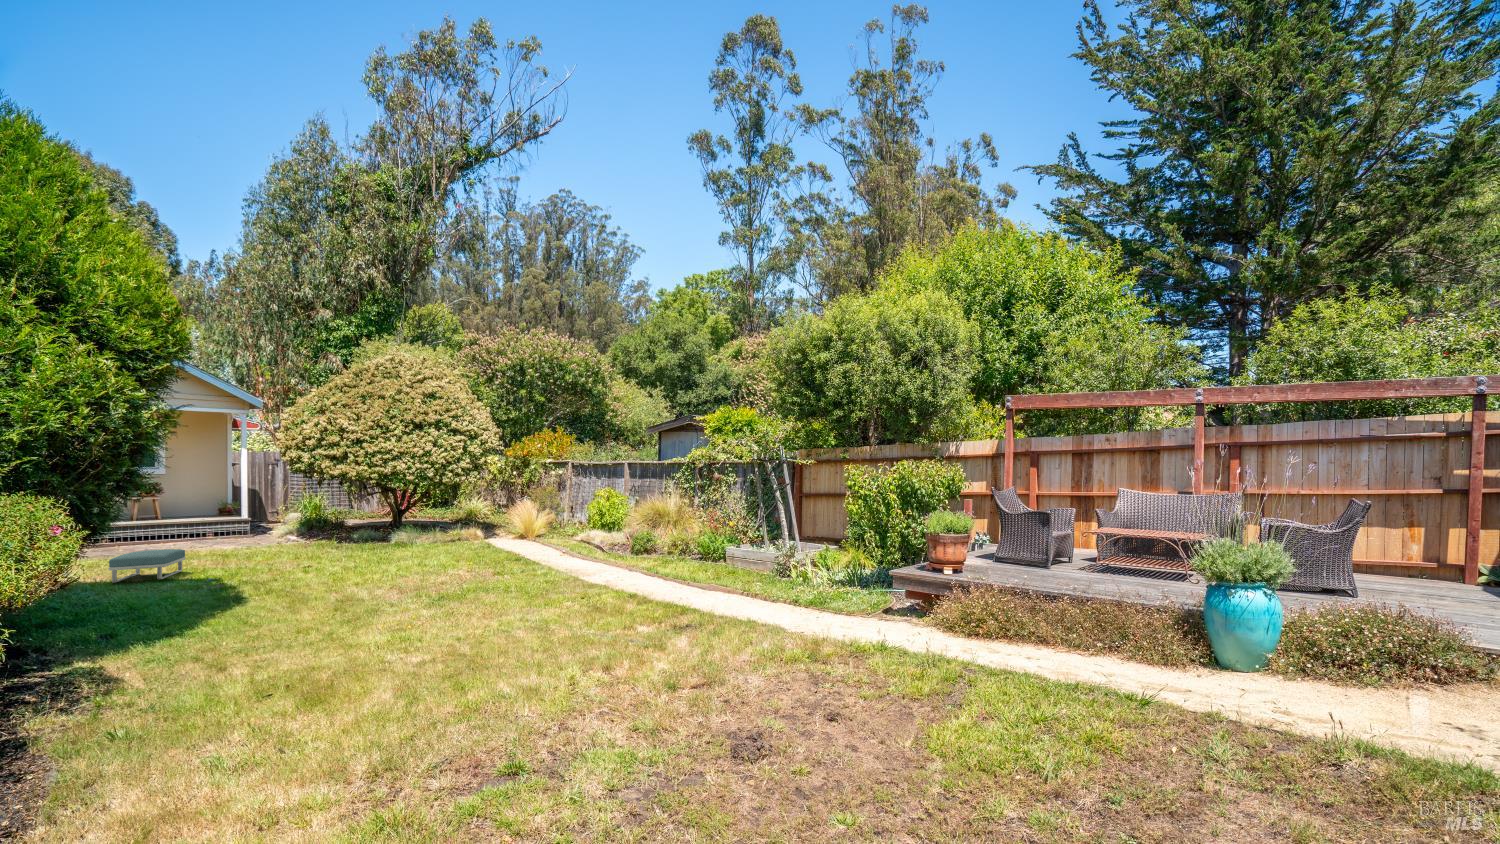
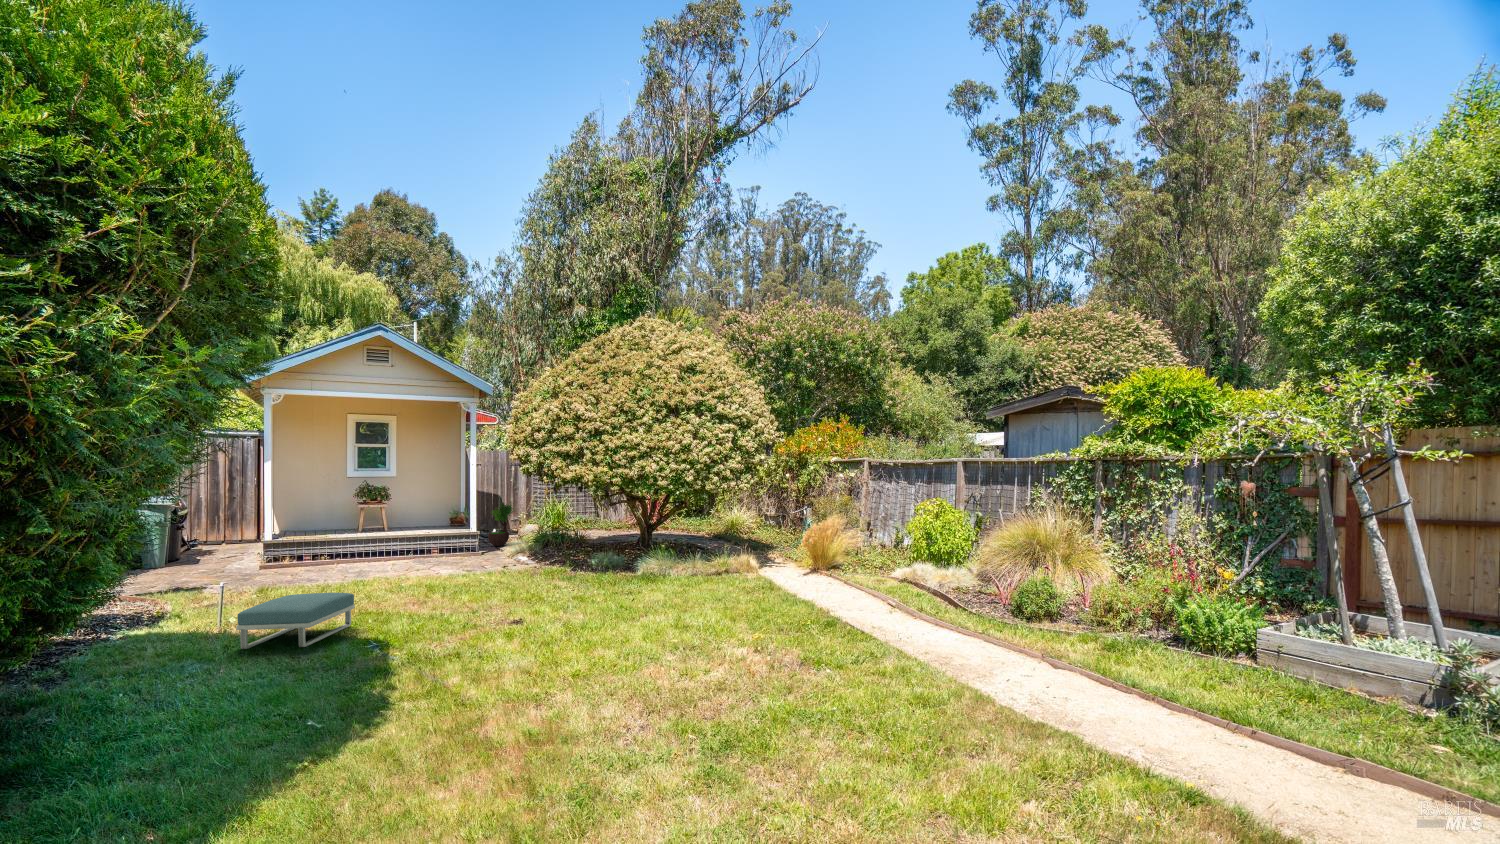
potted tree: none [246,495,272,533] -> present [488,504,513,546]

